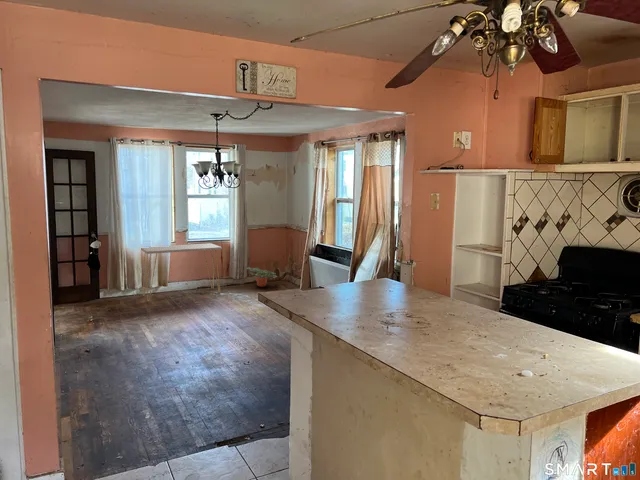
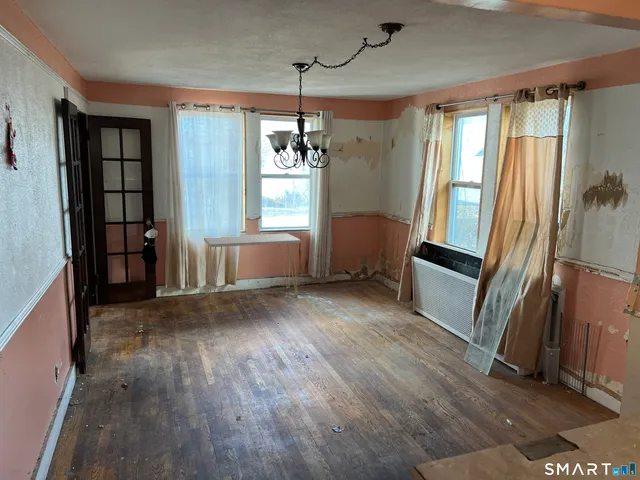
potted plant: present [247,268,277,287] -> none [328,263,368,288]

